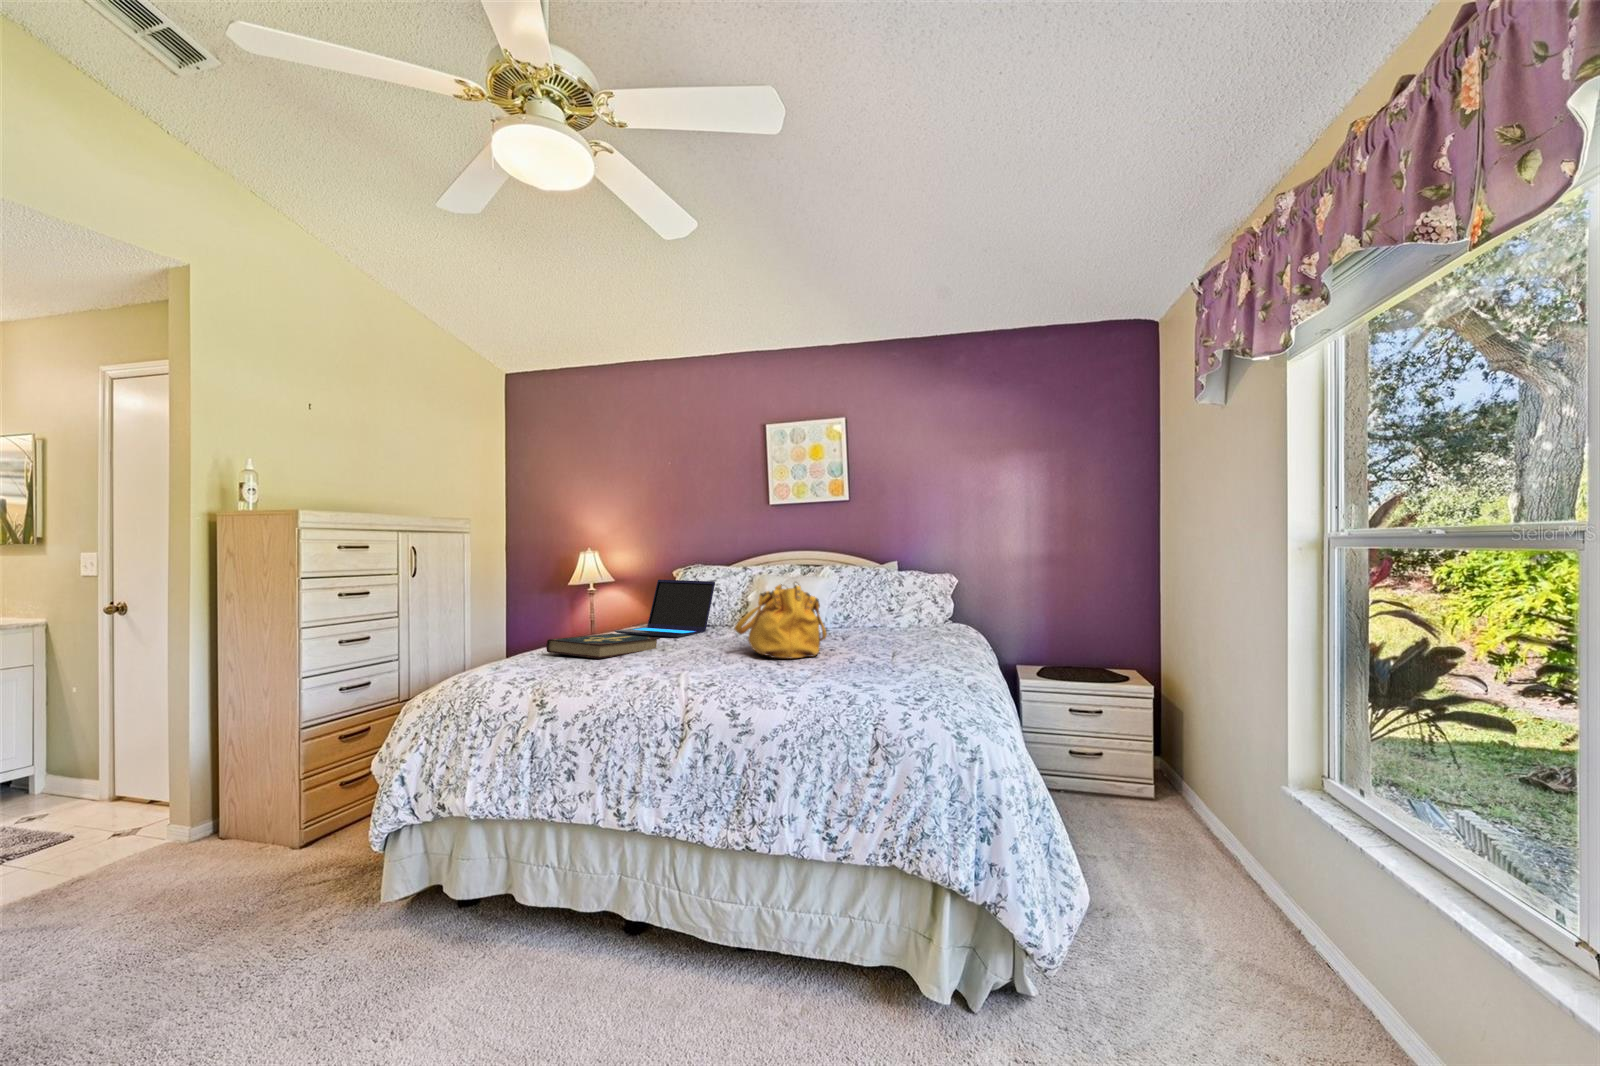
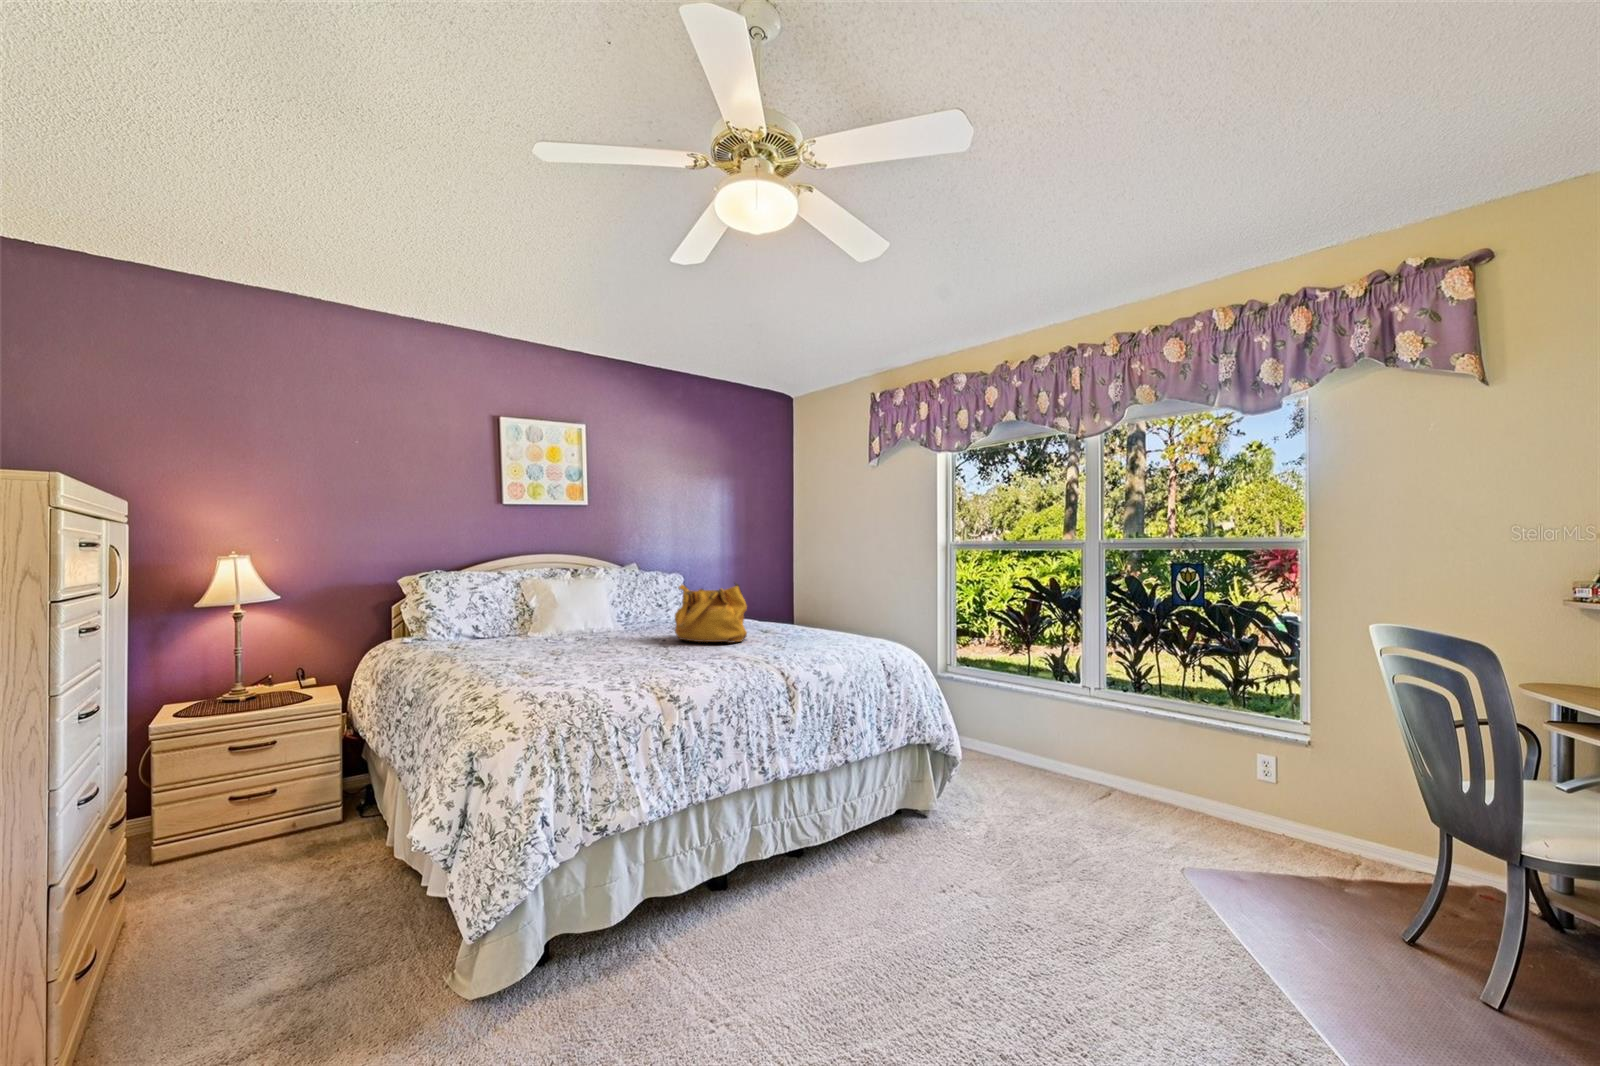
laptop: present [615,579,715,637] -> none [442,587,539,651]
book: present [546,633,660,659] -> none [507,644,598,670]

